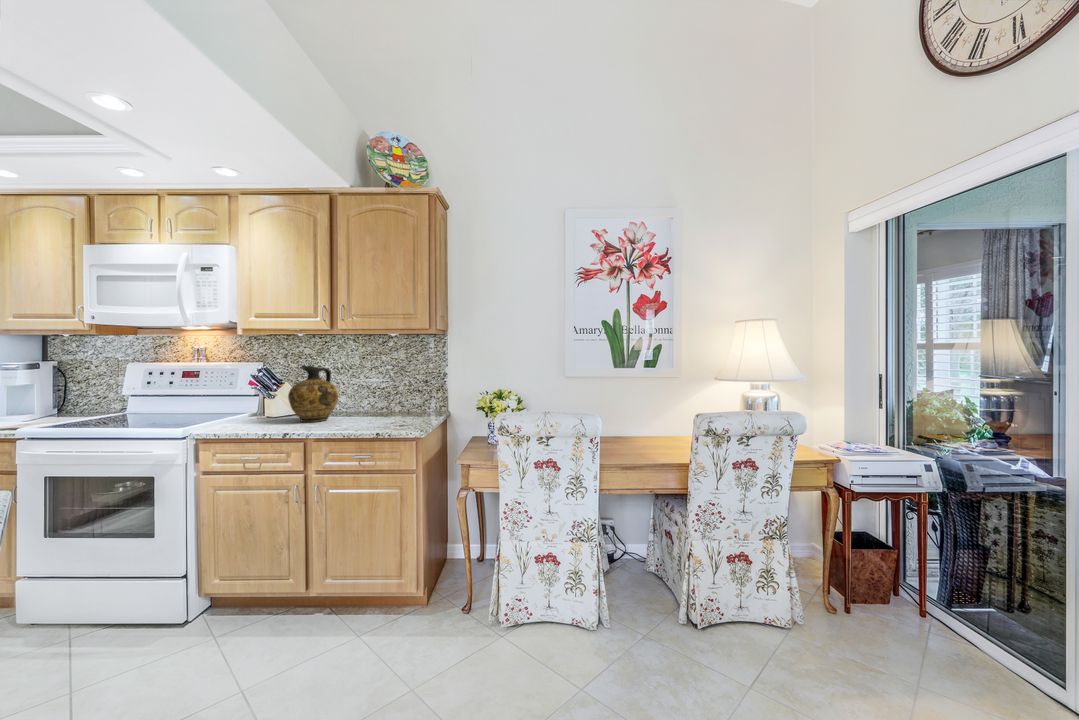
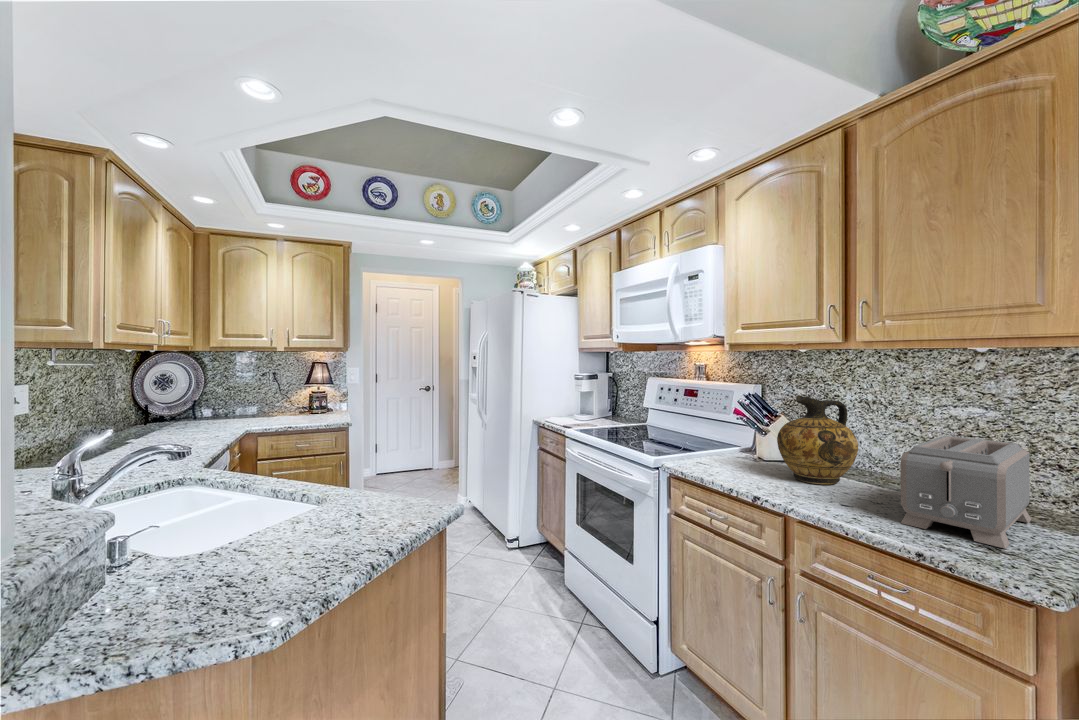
toaster: none [366,381,412,427] -> present [900,436,1031,549]

